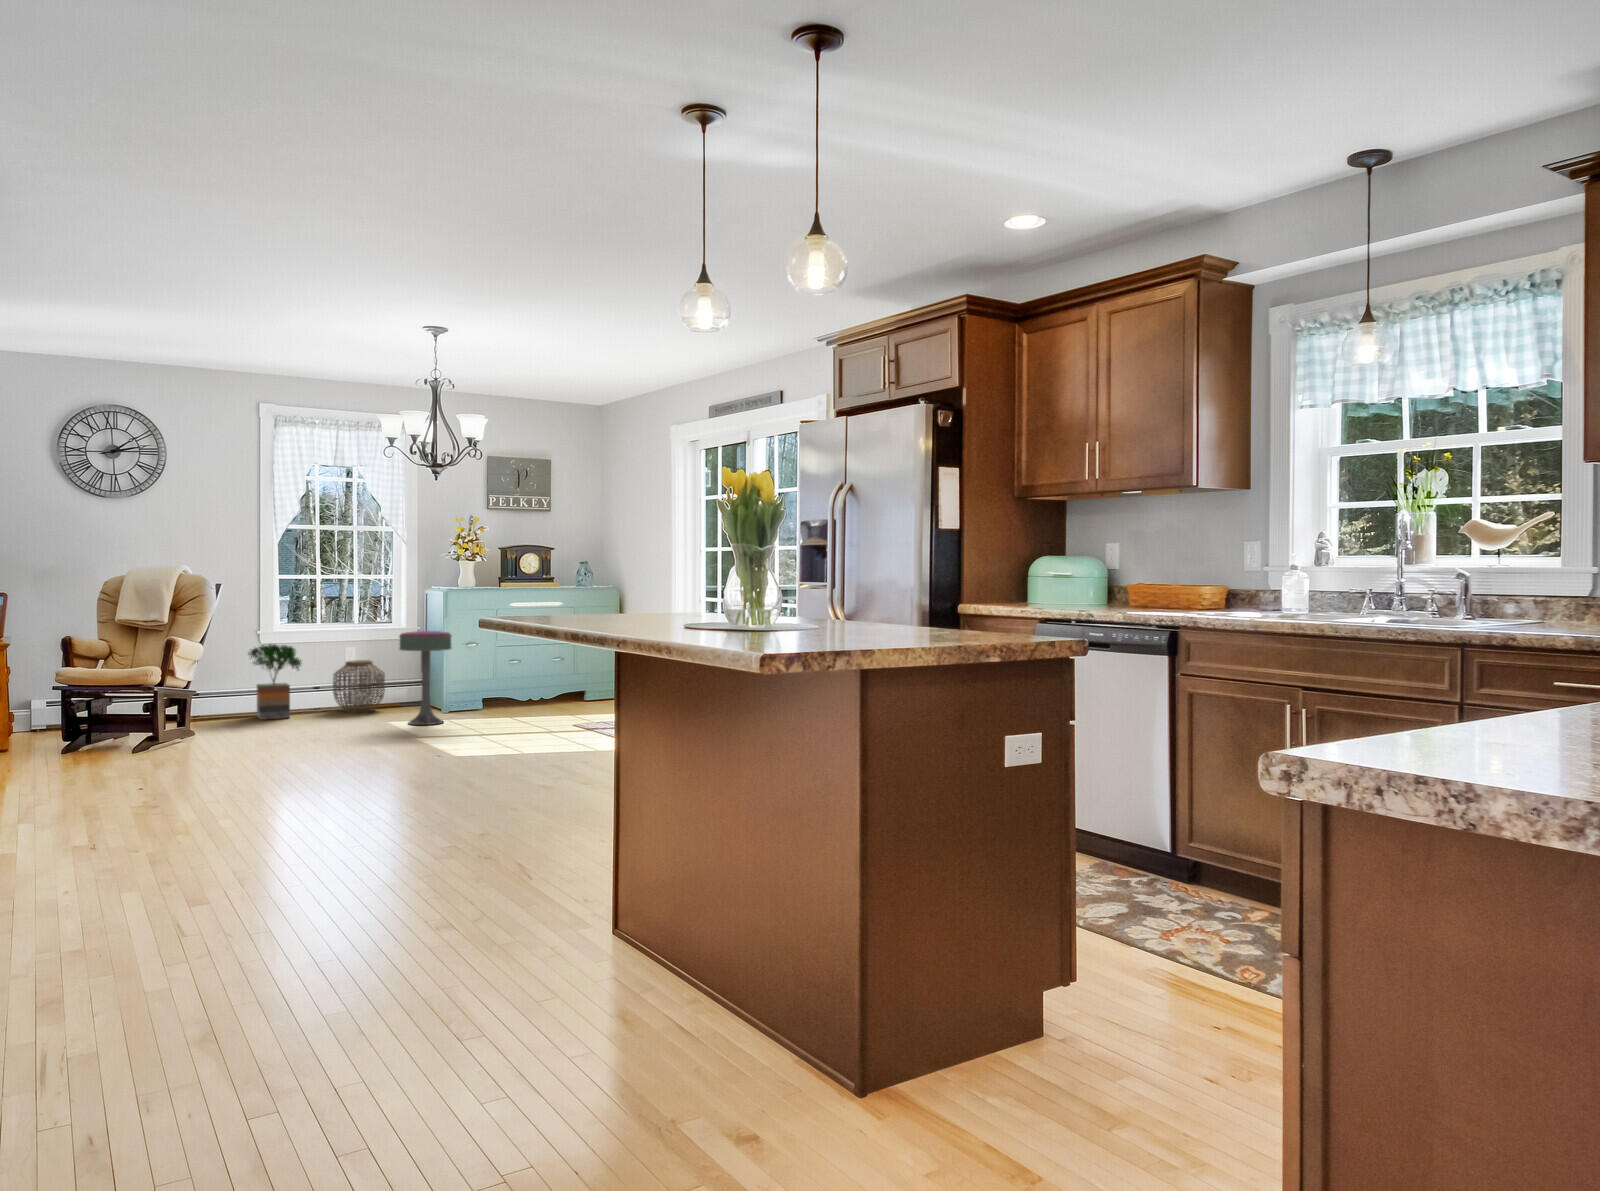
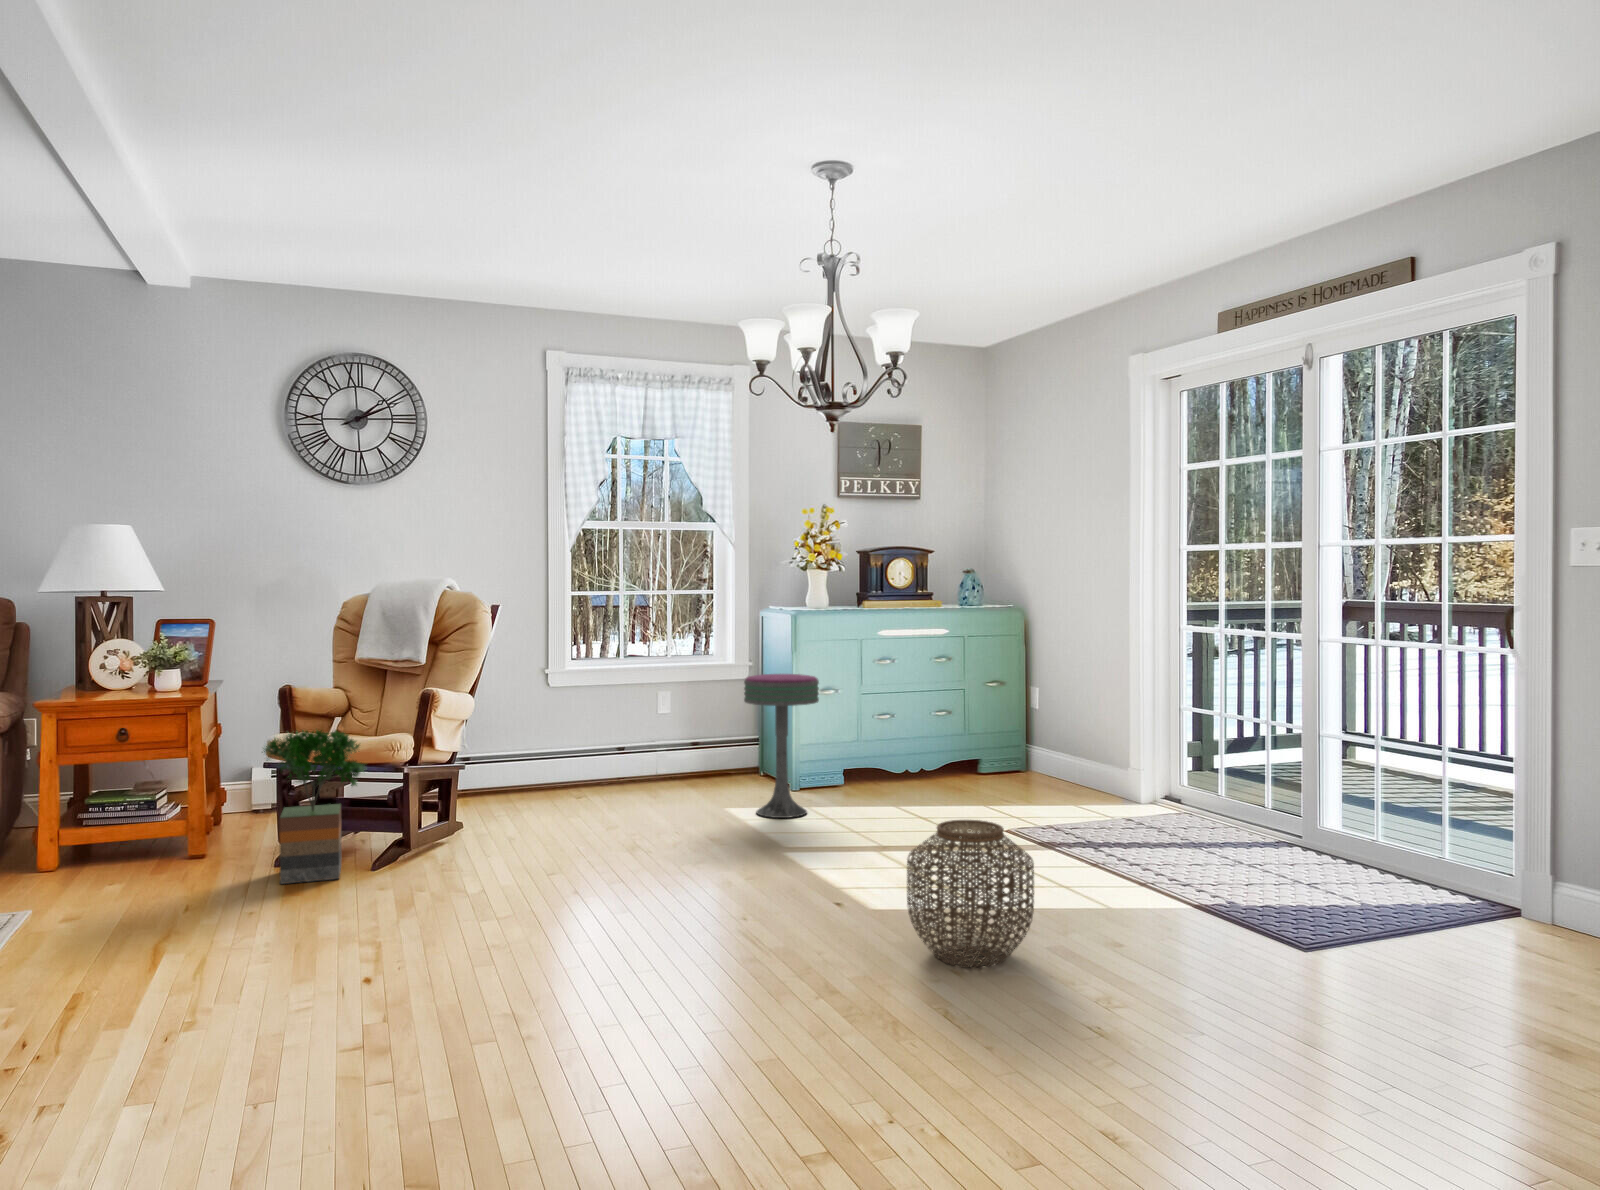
potted tree: present [248,644,302,720] -> present [263,730,365,884]
woven basket: present [333,660,385,713] -> present [907,820,1034,967]

